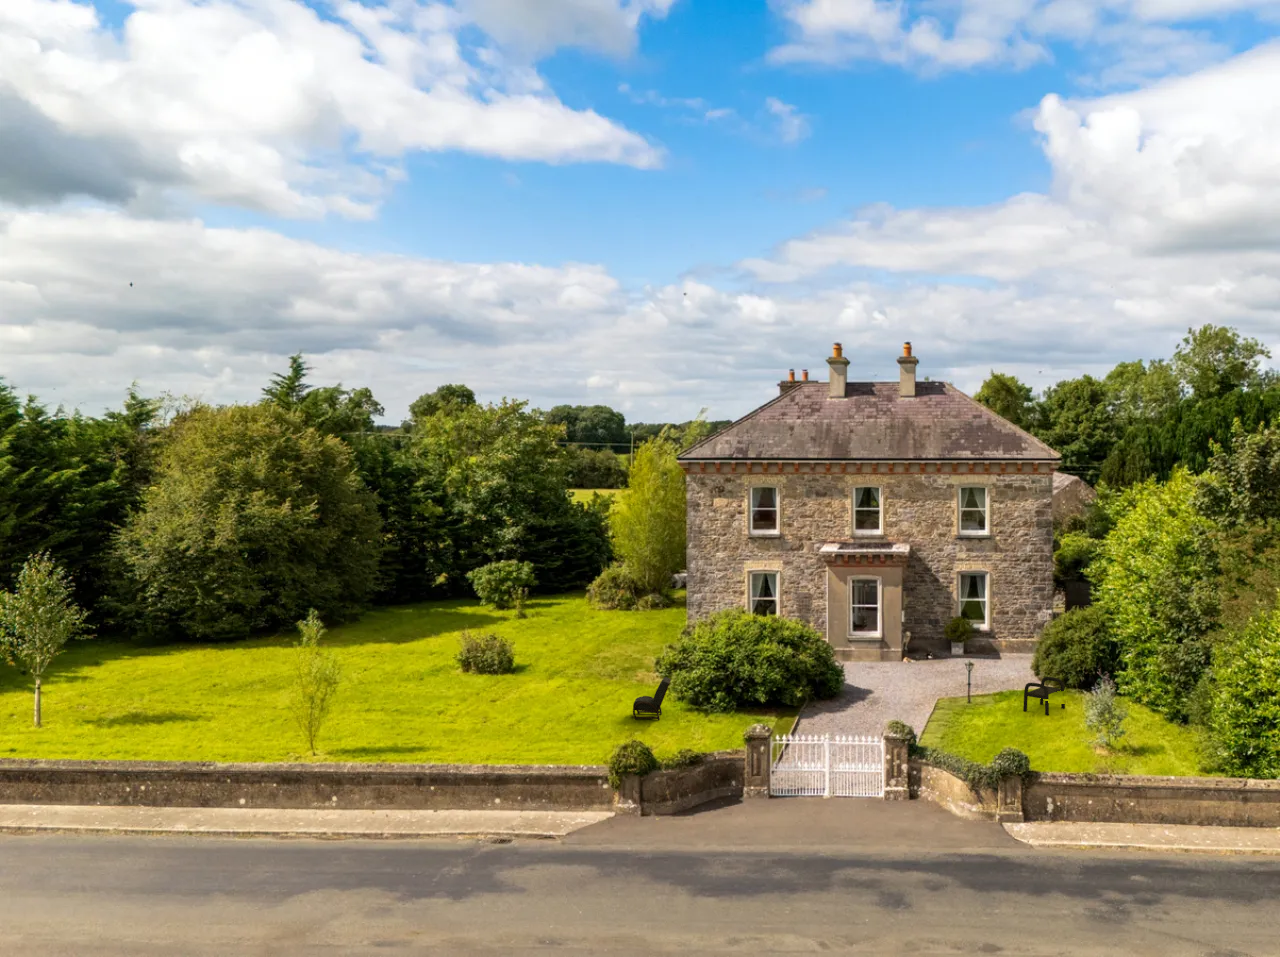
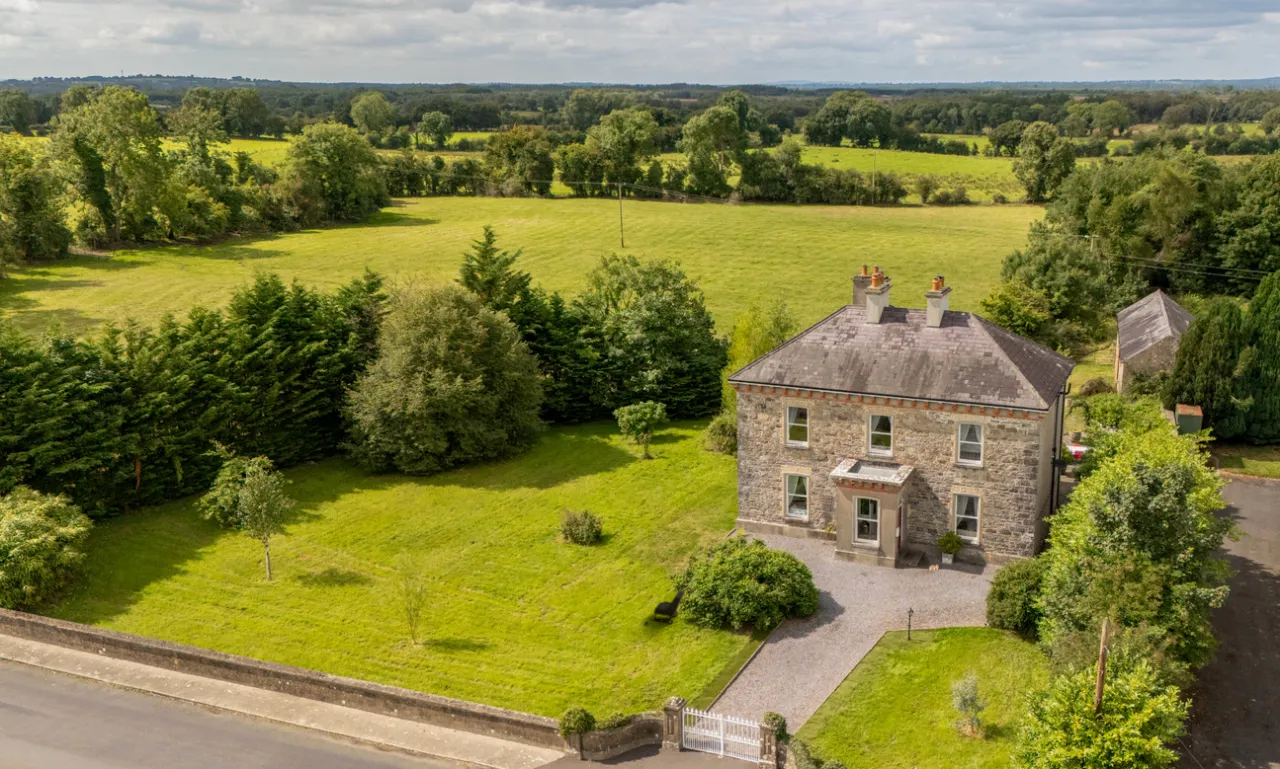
bench: present [1023,677,1065,715] -> none [965,611,1004,647]

